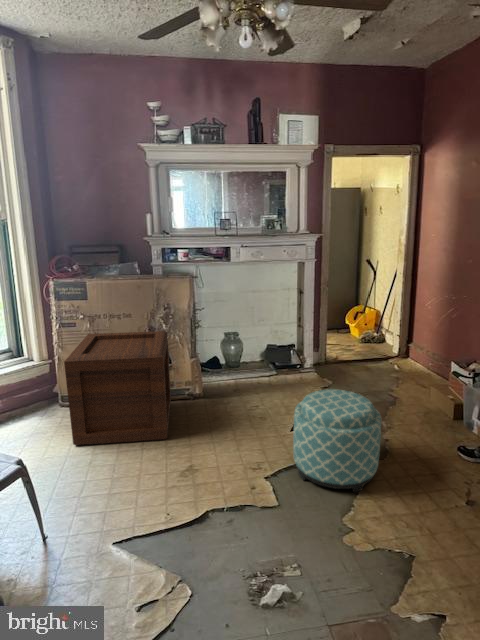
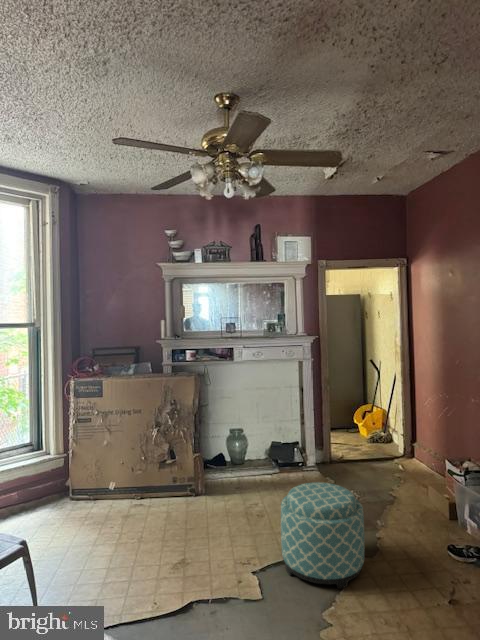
wooden crate: present [64,331,171,445] -> none [74,426,174,537]

